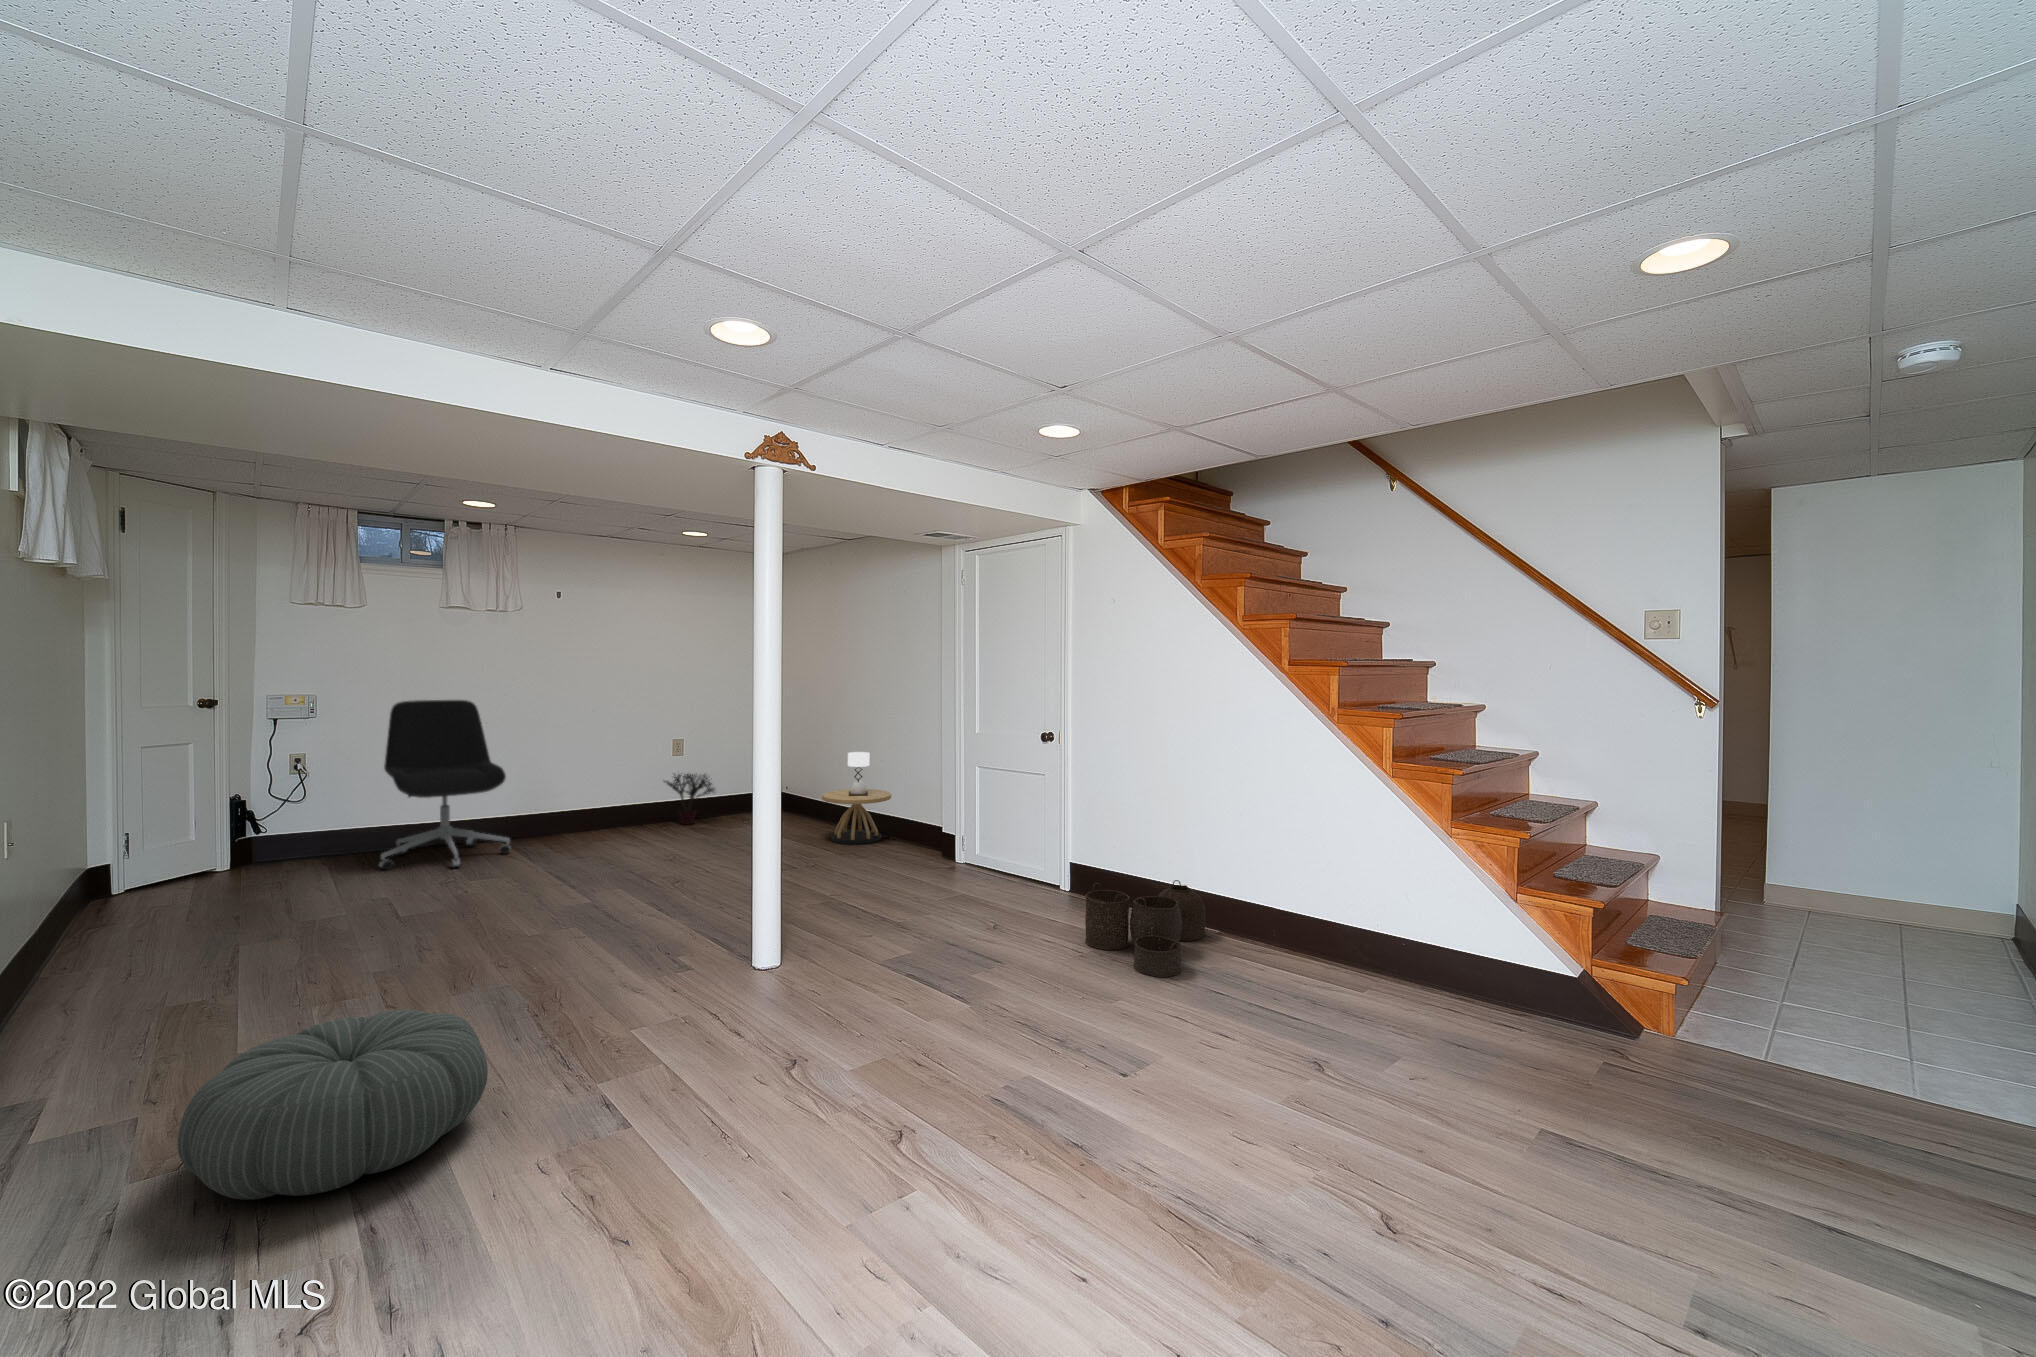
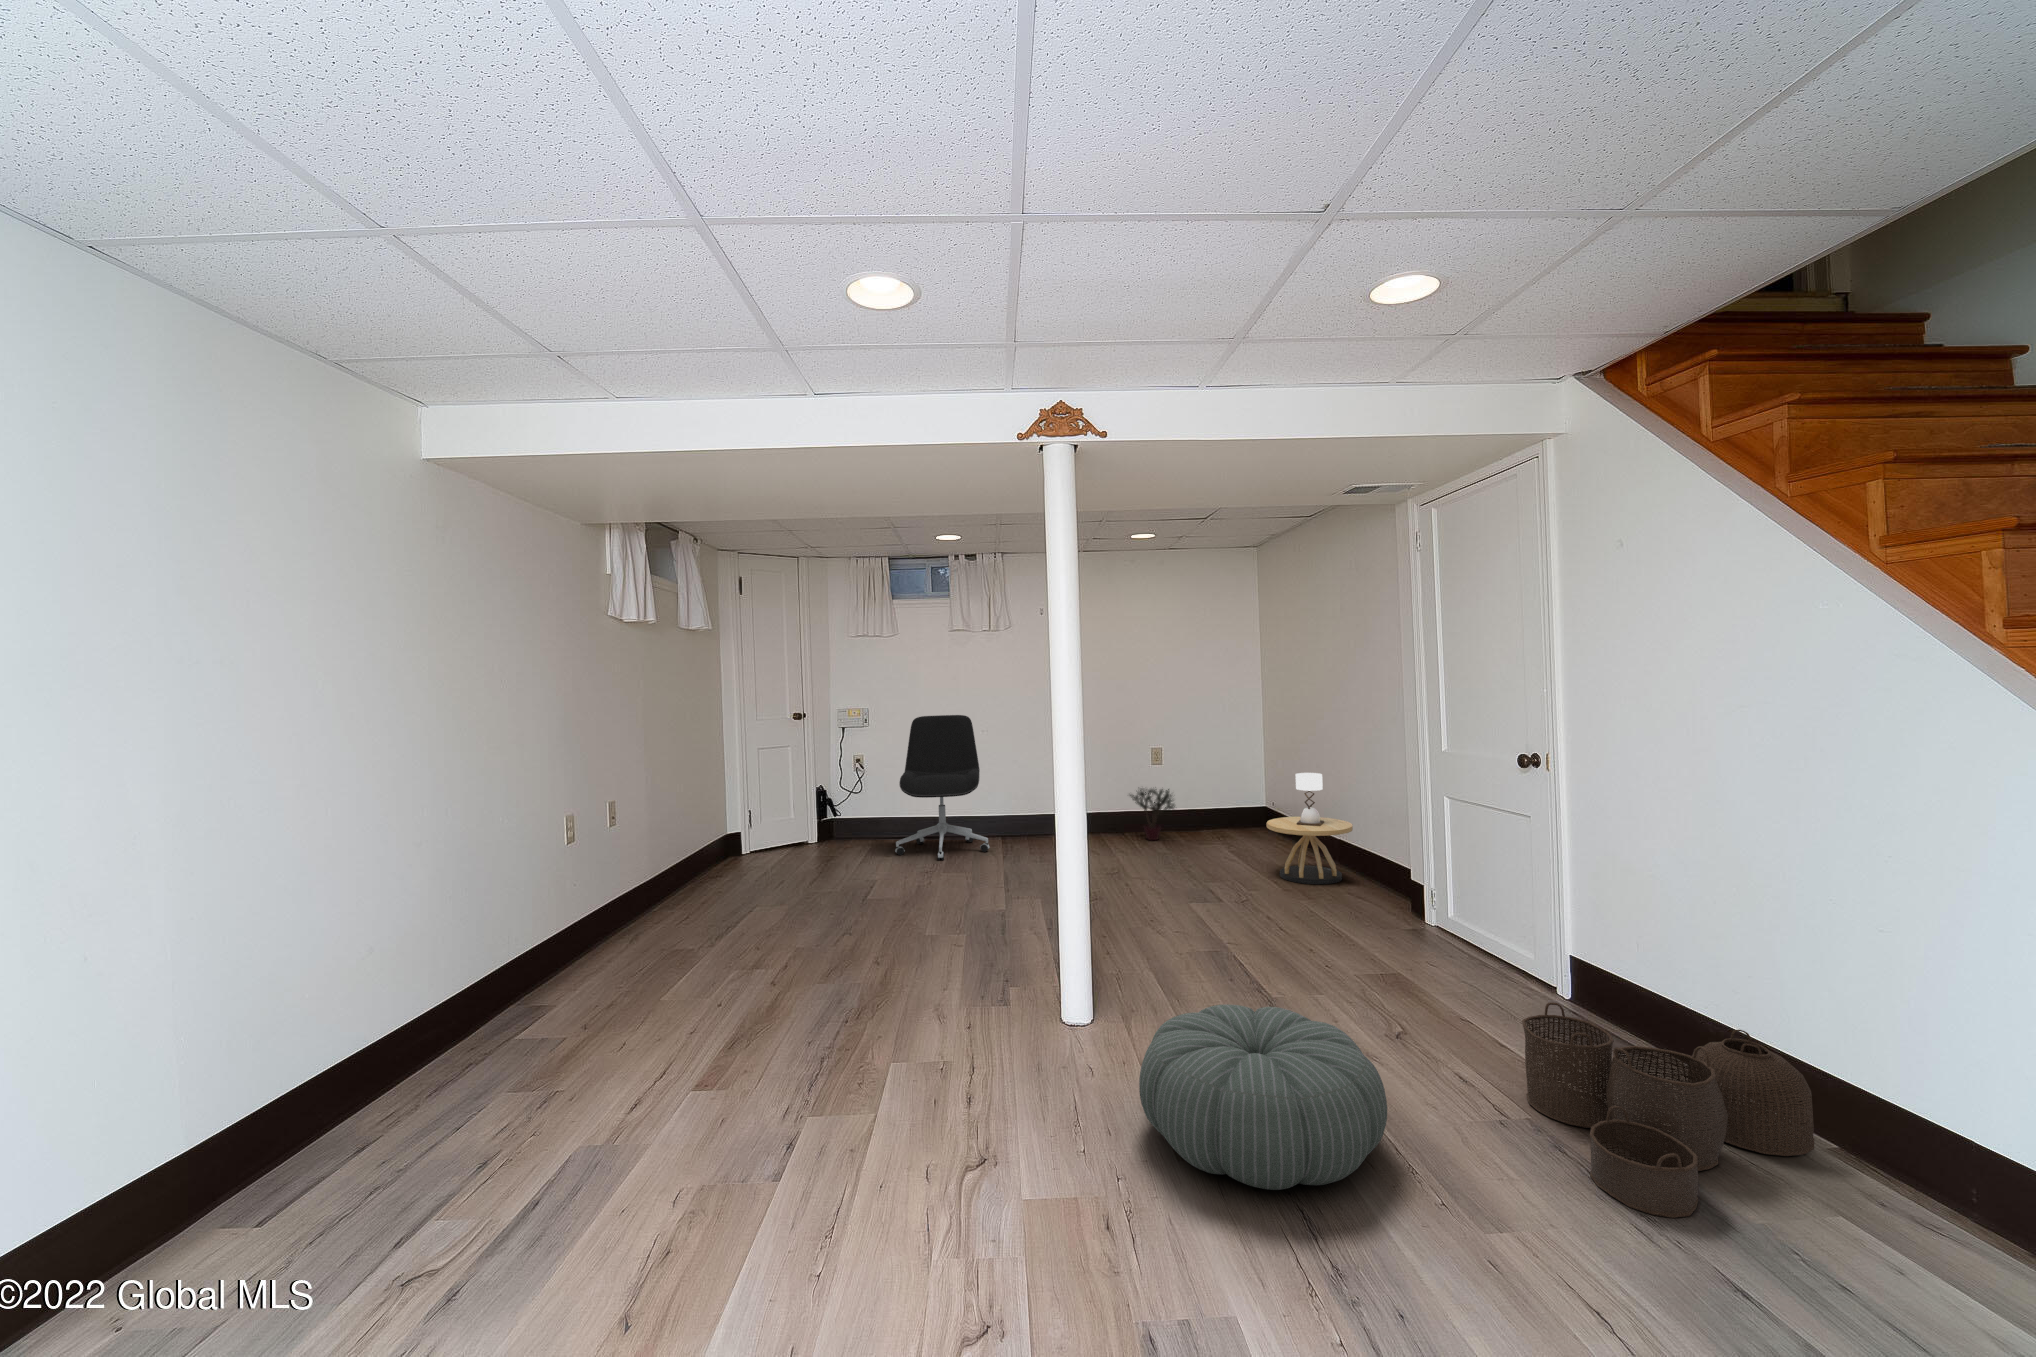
pouf: present [178,1009,488,1200] -> present [1139,1004,1387,1190]

